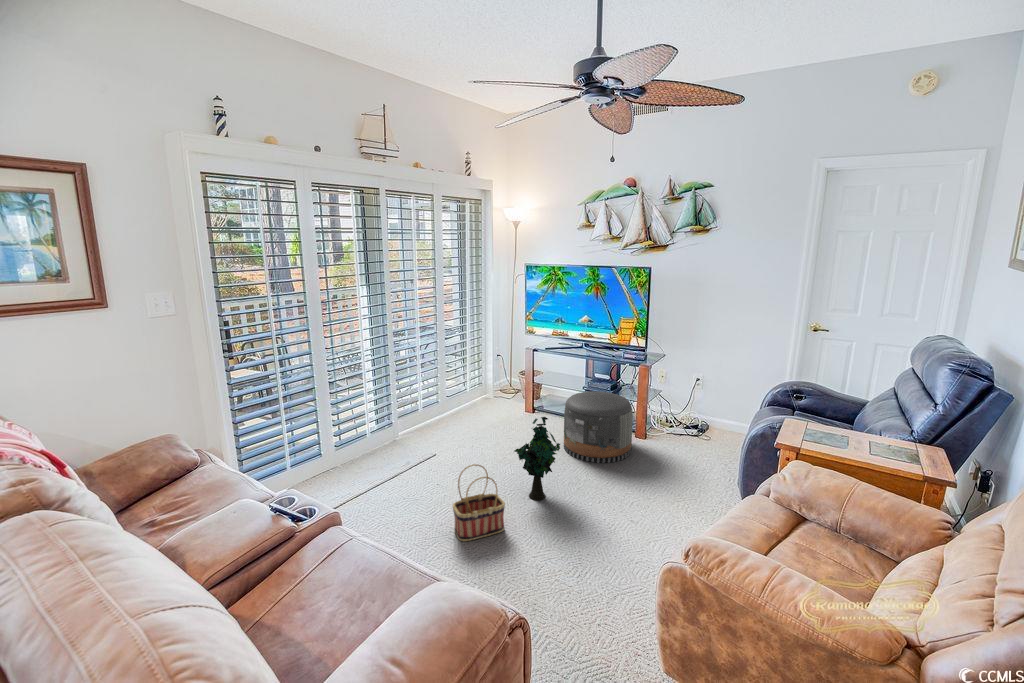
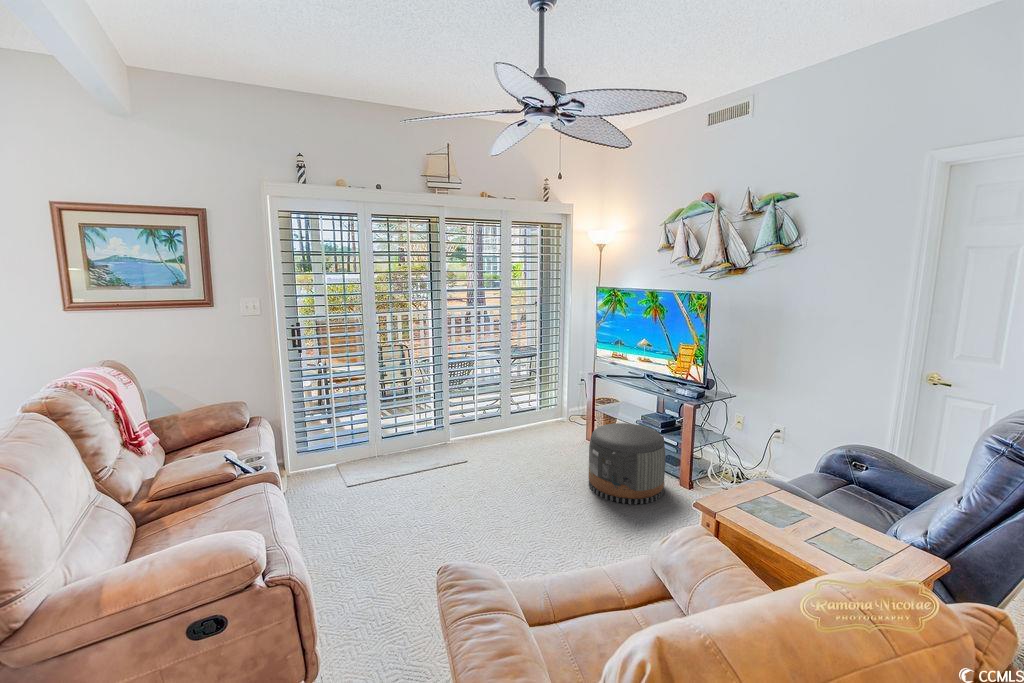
decorative plant: present [514,417,560,500] -> none [494,437,542,522]
basket: present [453,464,505,541] -> none [410,469,460,541]

